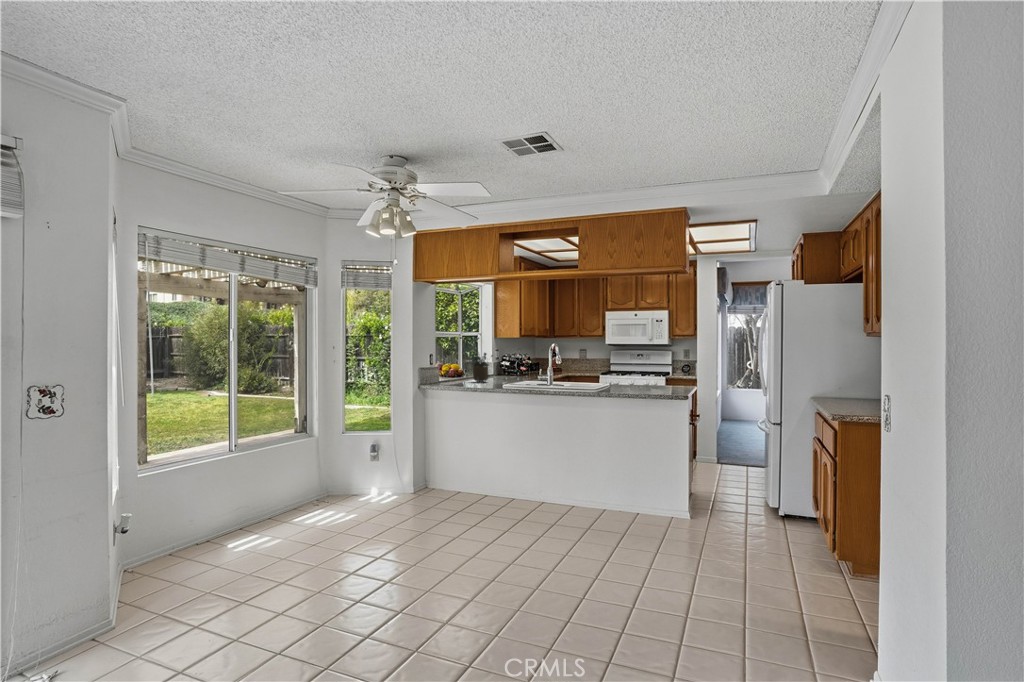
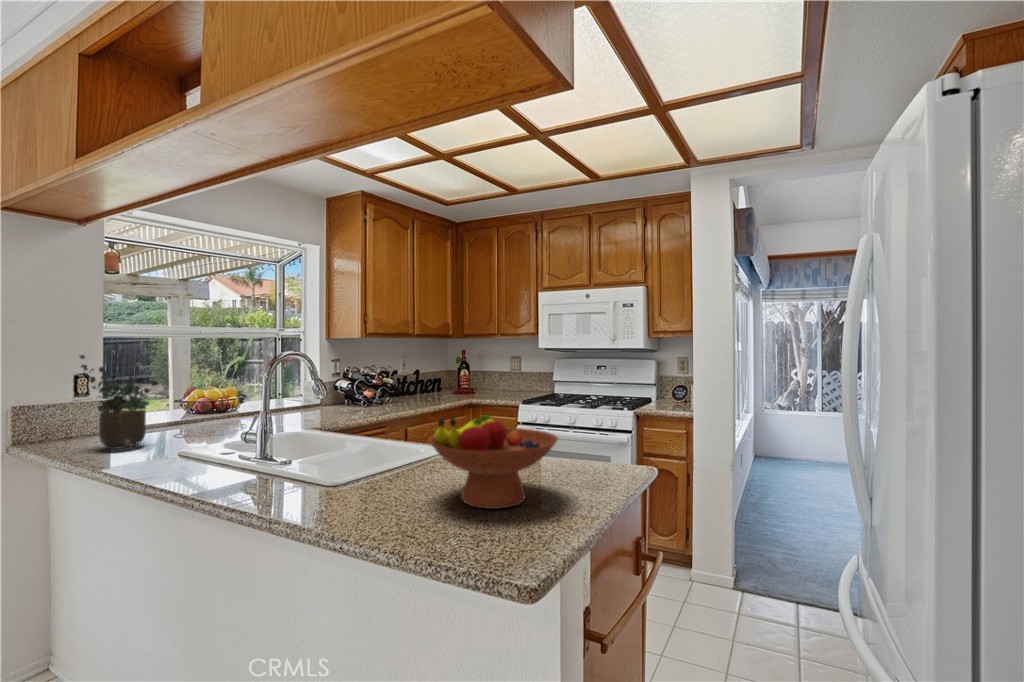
fruit bowl: none [637,361,678,388] -> present [428,414,558,509]

